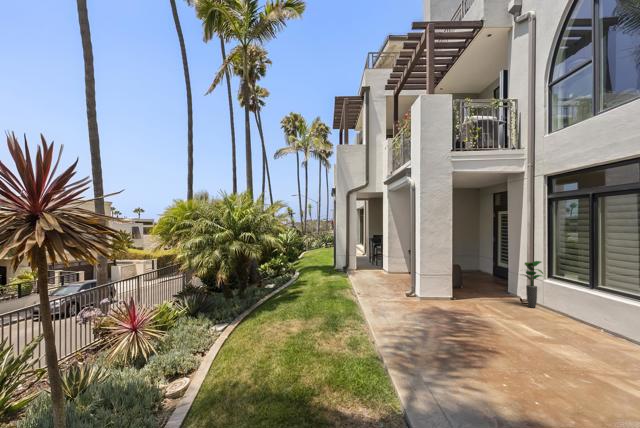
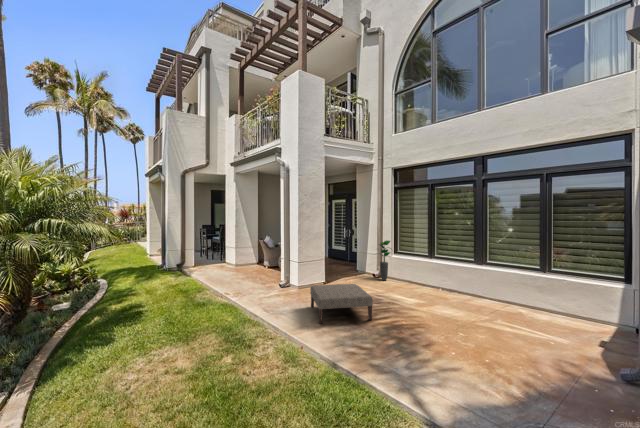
ottoman: none [406,296,464,339] -> present [310,284,373,324]

